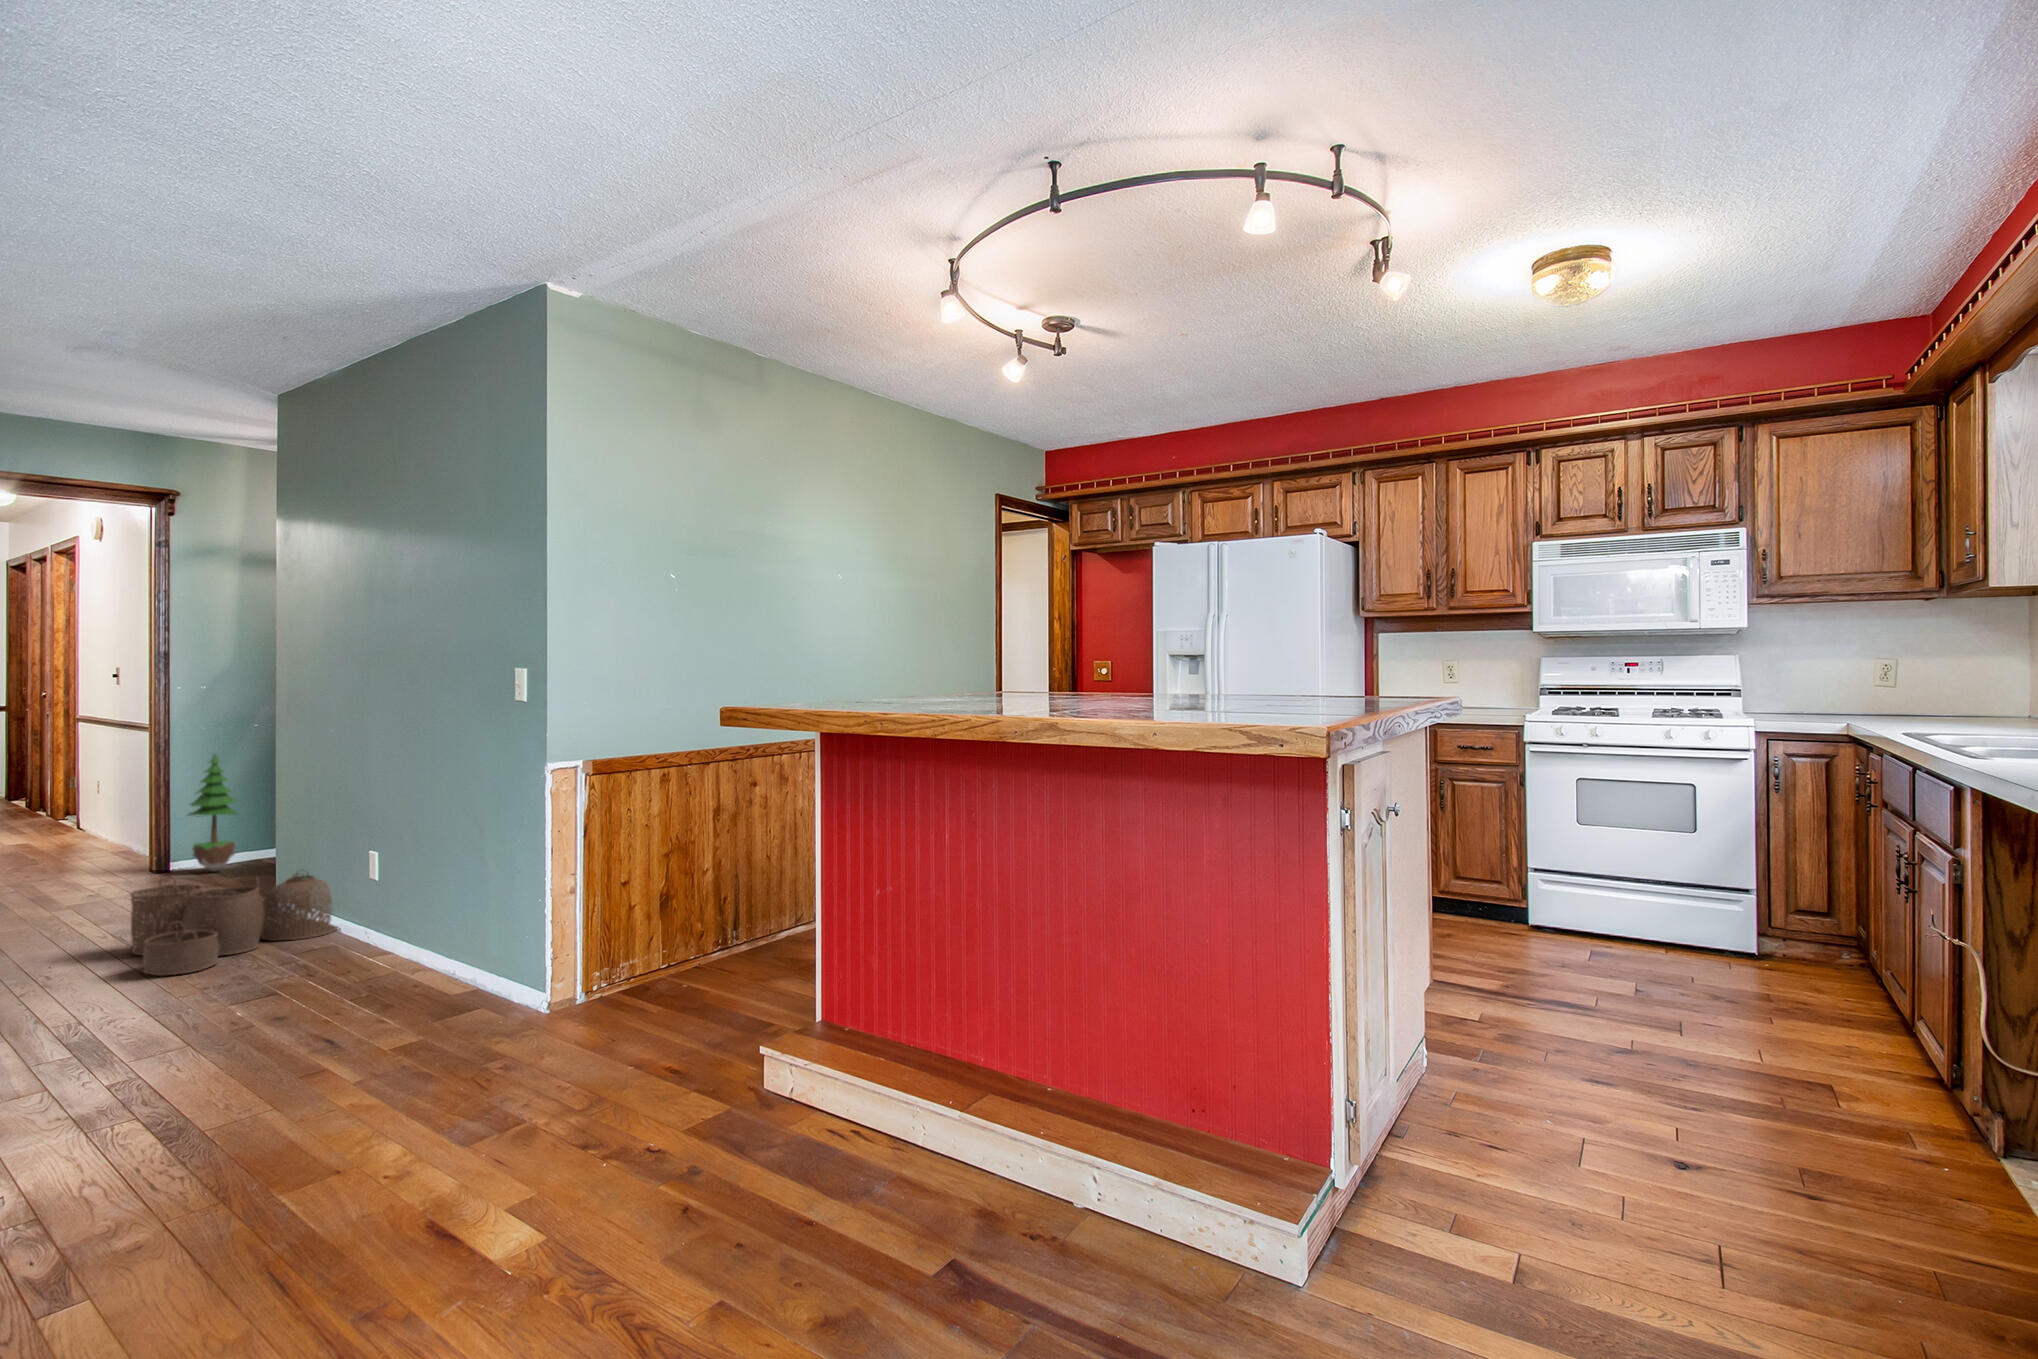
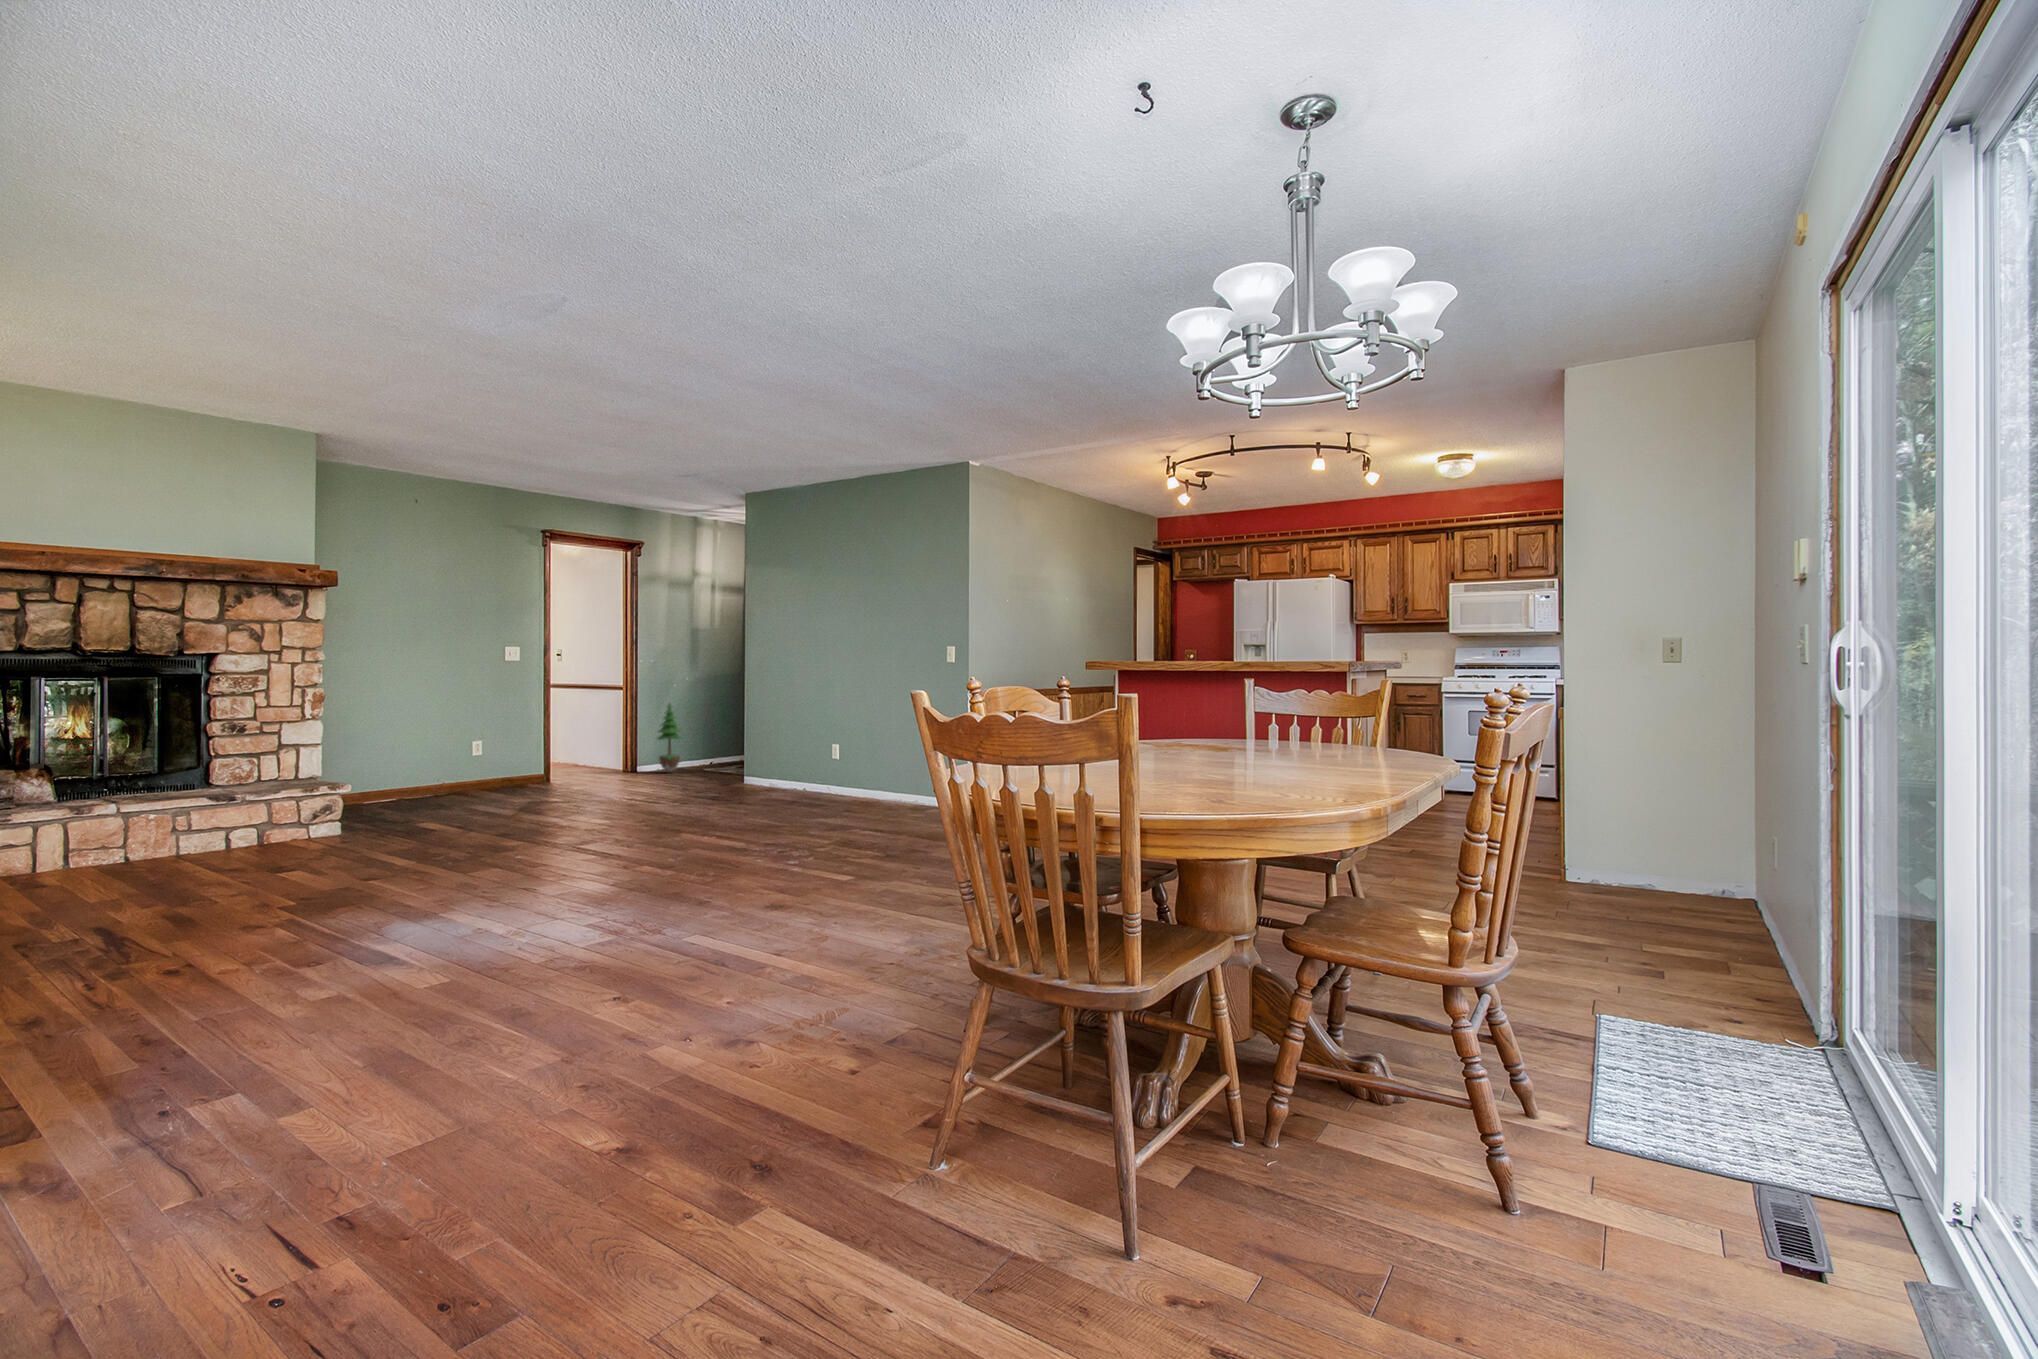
woven basket: present [130,871,338,976] -> none [724,760,810,805]

